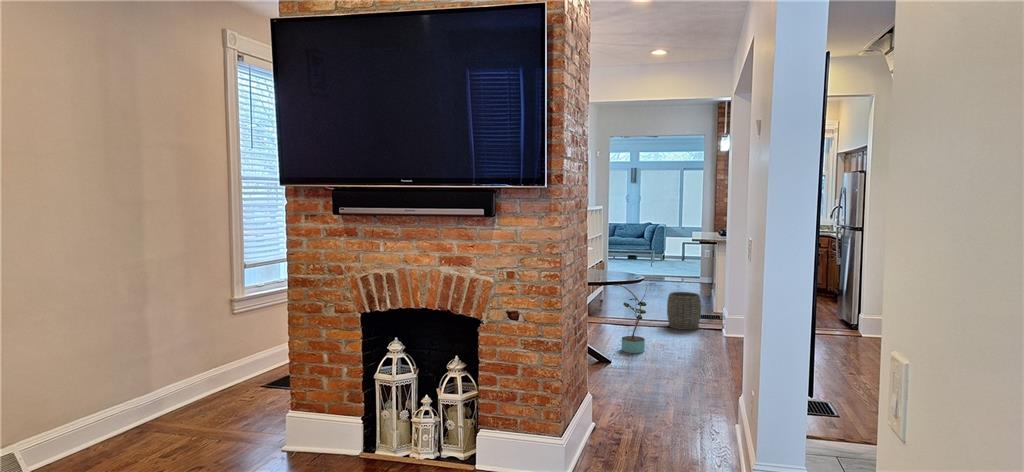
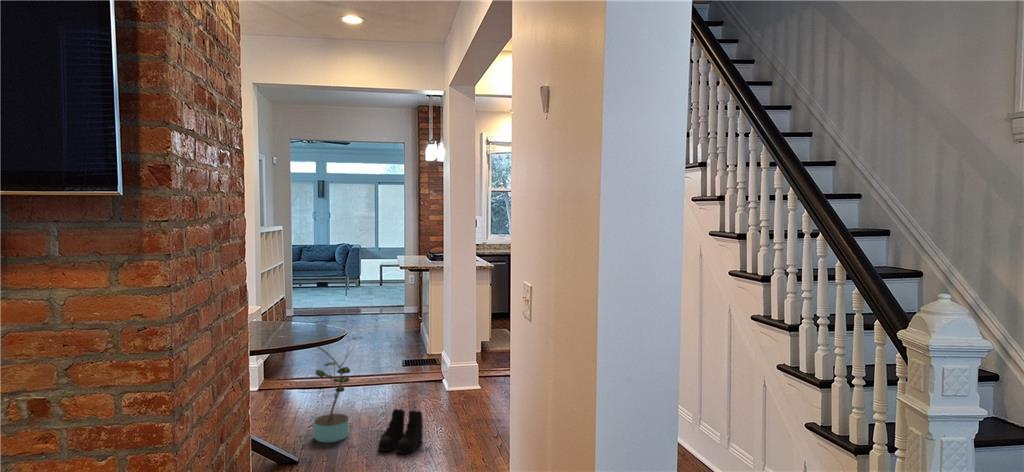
woven basket: present [667,292,701,330] -> none [374,335,416,386]
boots: none [664,335,697,365] -> present [378,409,423,453]

